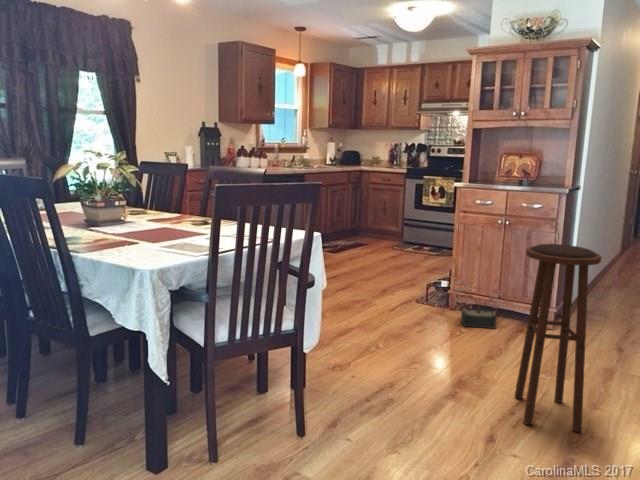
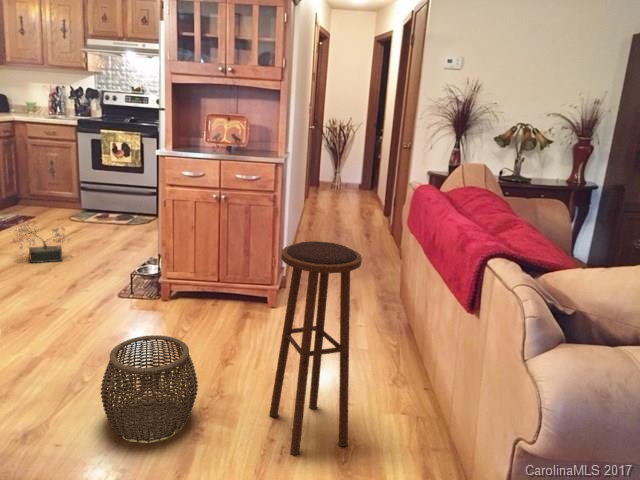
decorative plant: present [452,280,505,328] -> present [13,220,69,263]
woven basket: none [384,312,456,389] -> present [101,335,198,442]

